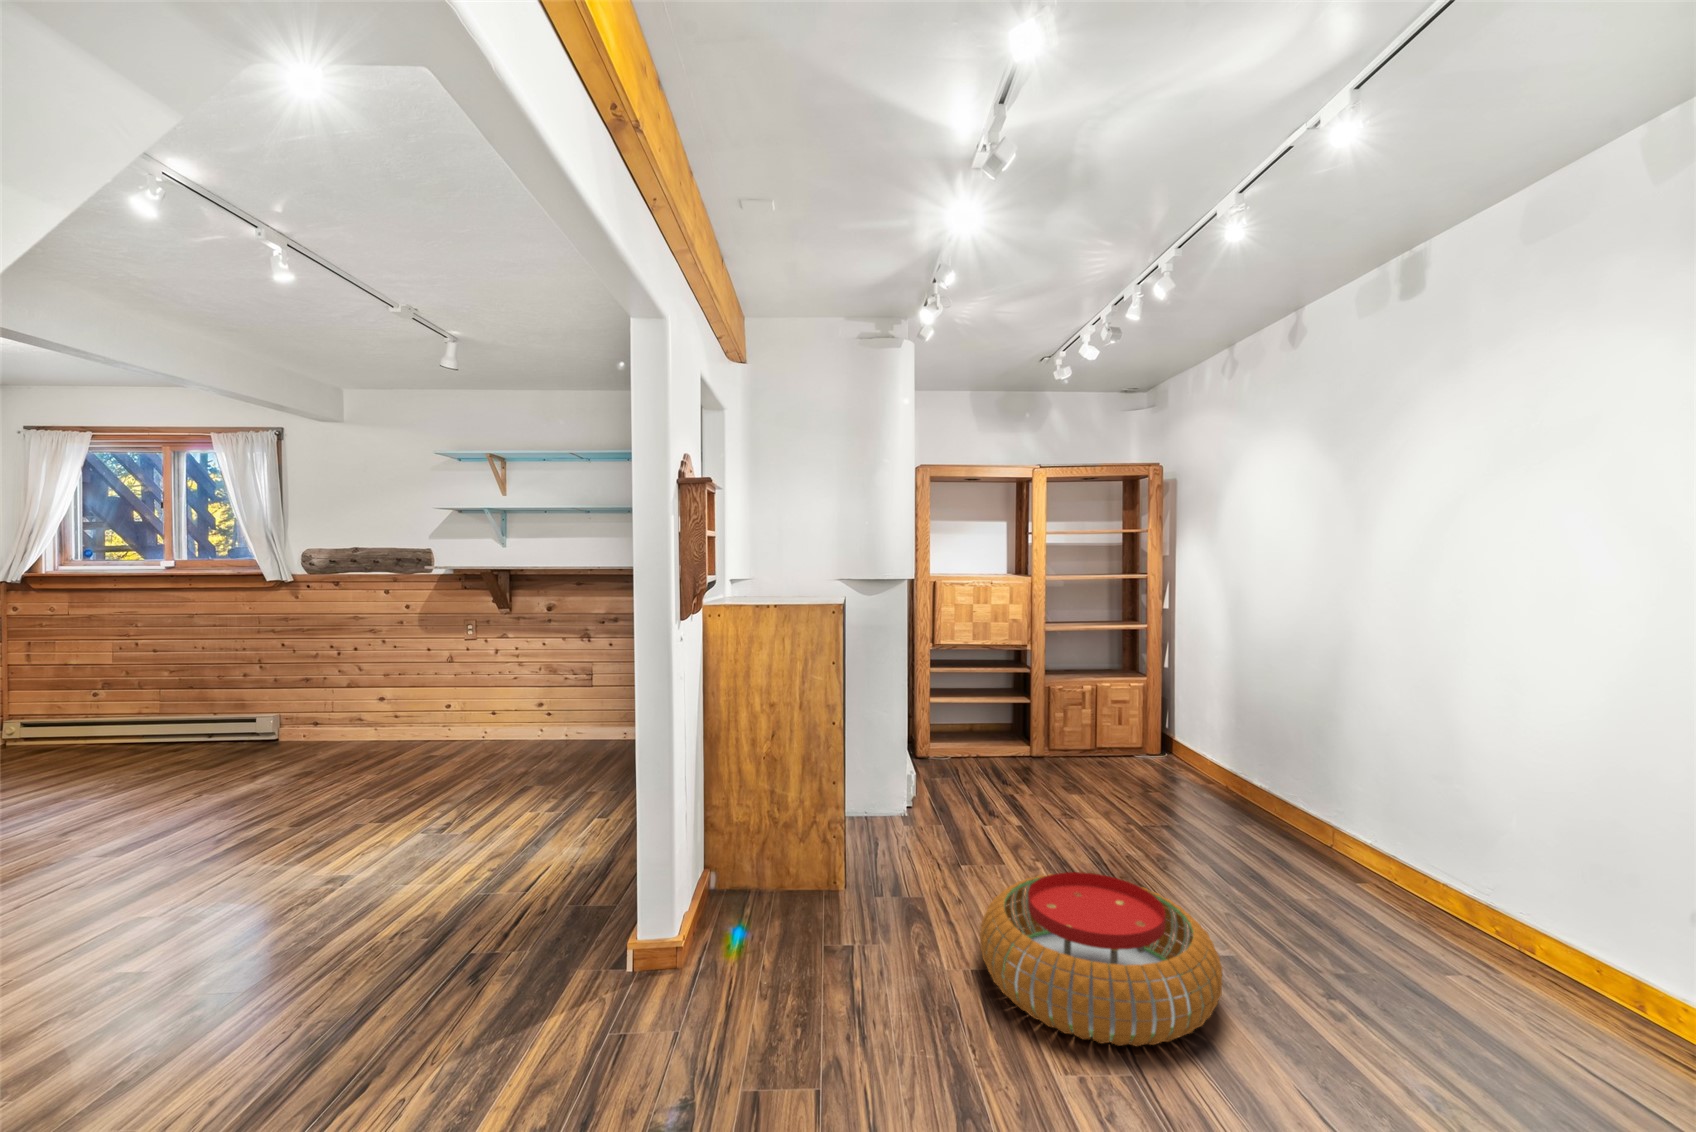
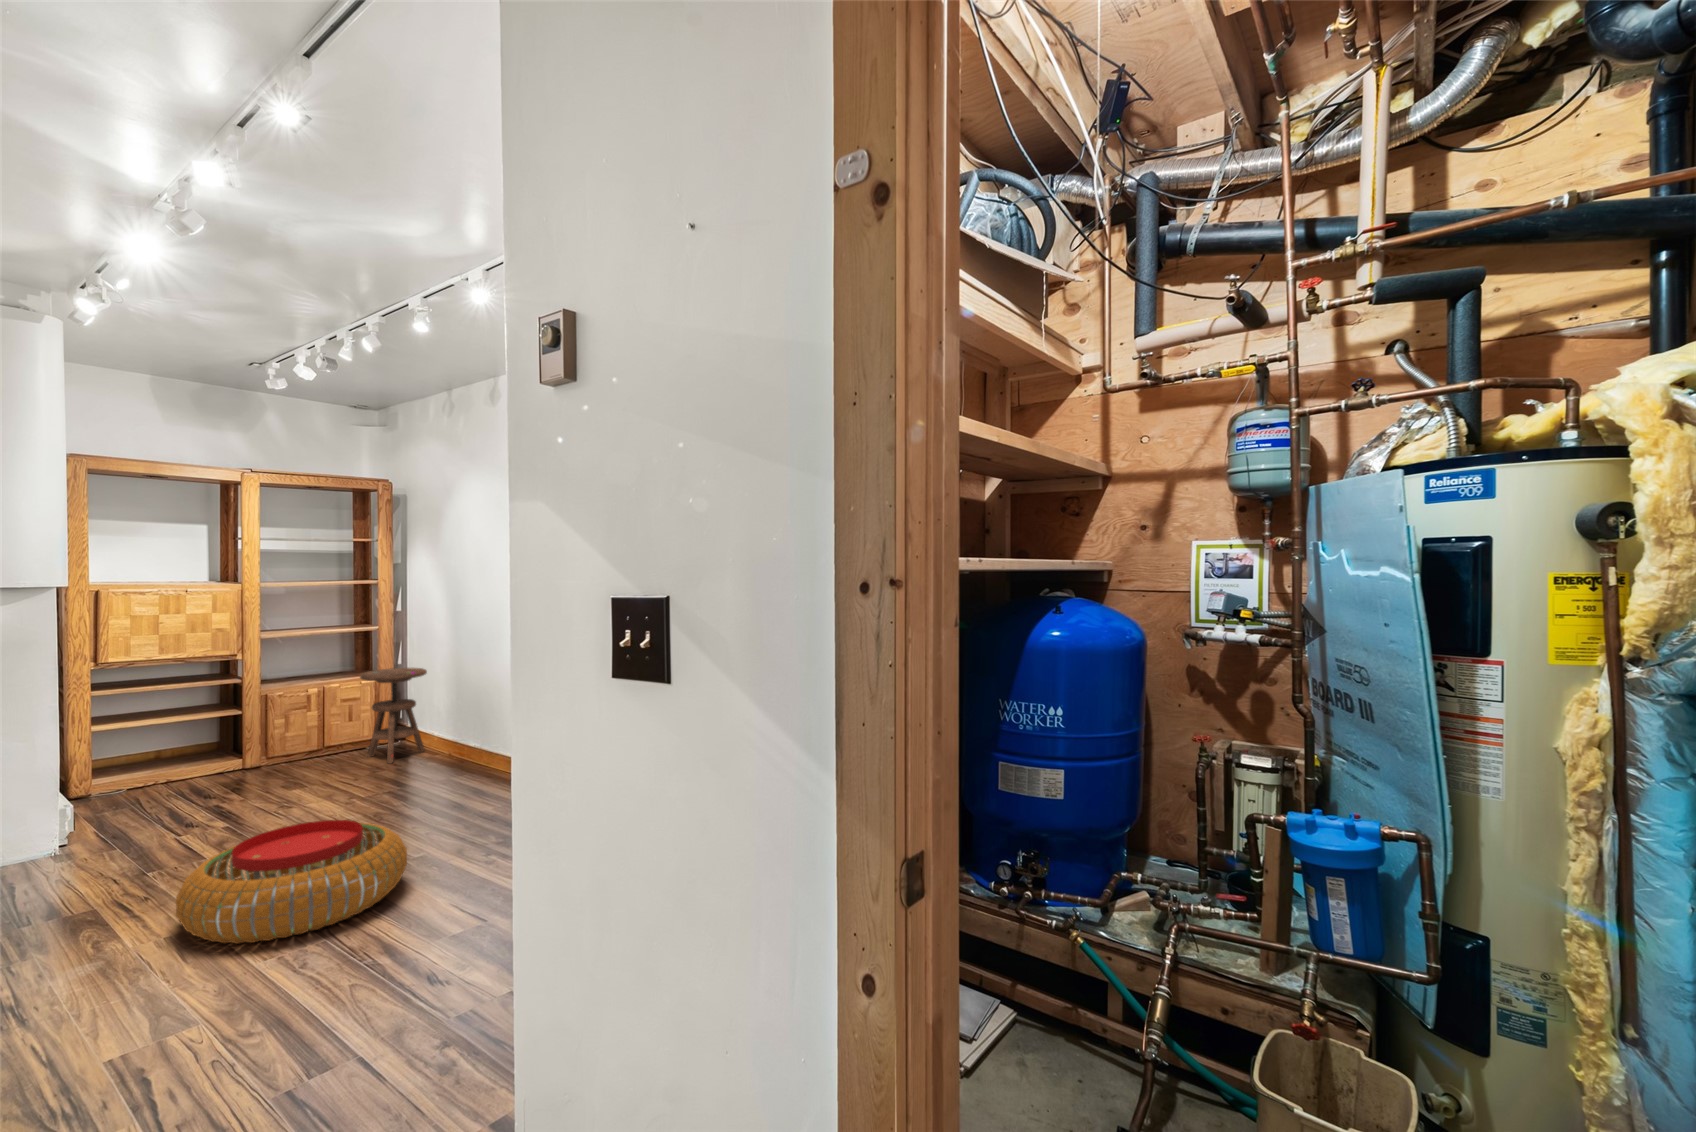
side table: none [1132,675,1202,785] -> present [360,668,427,764]

